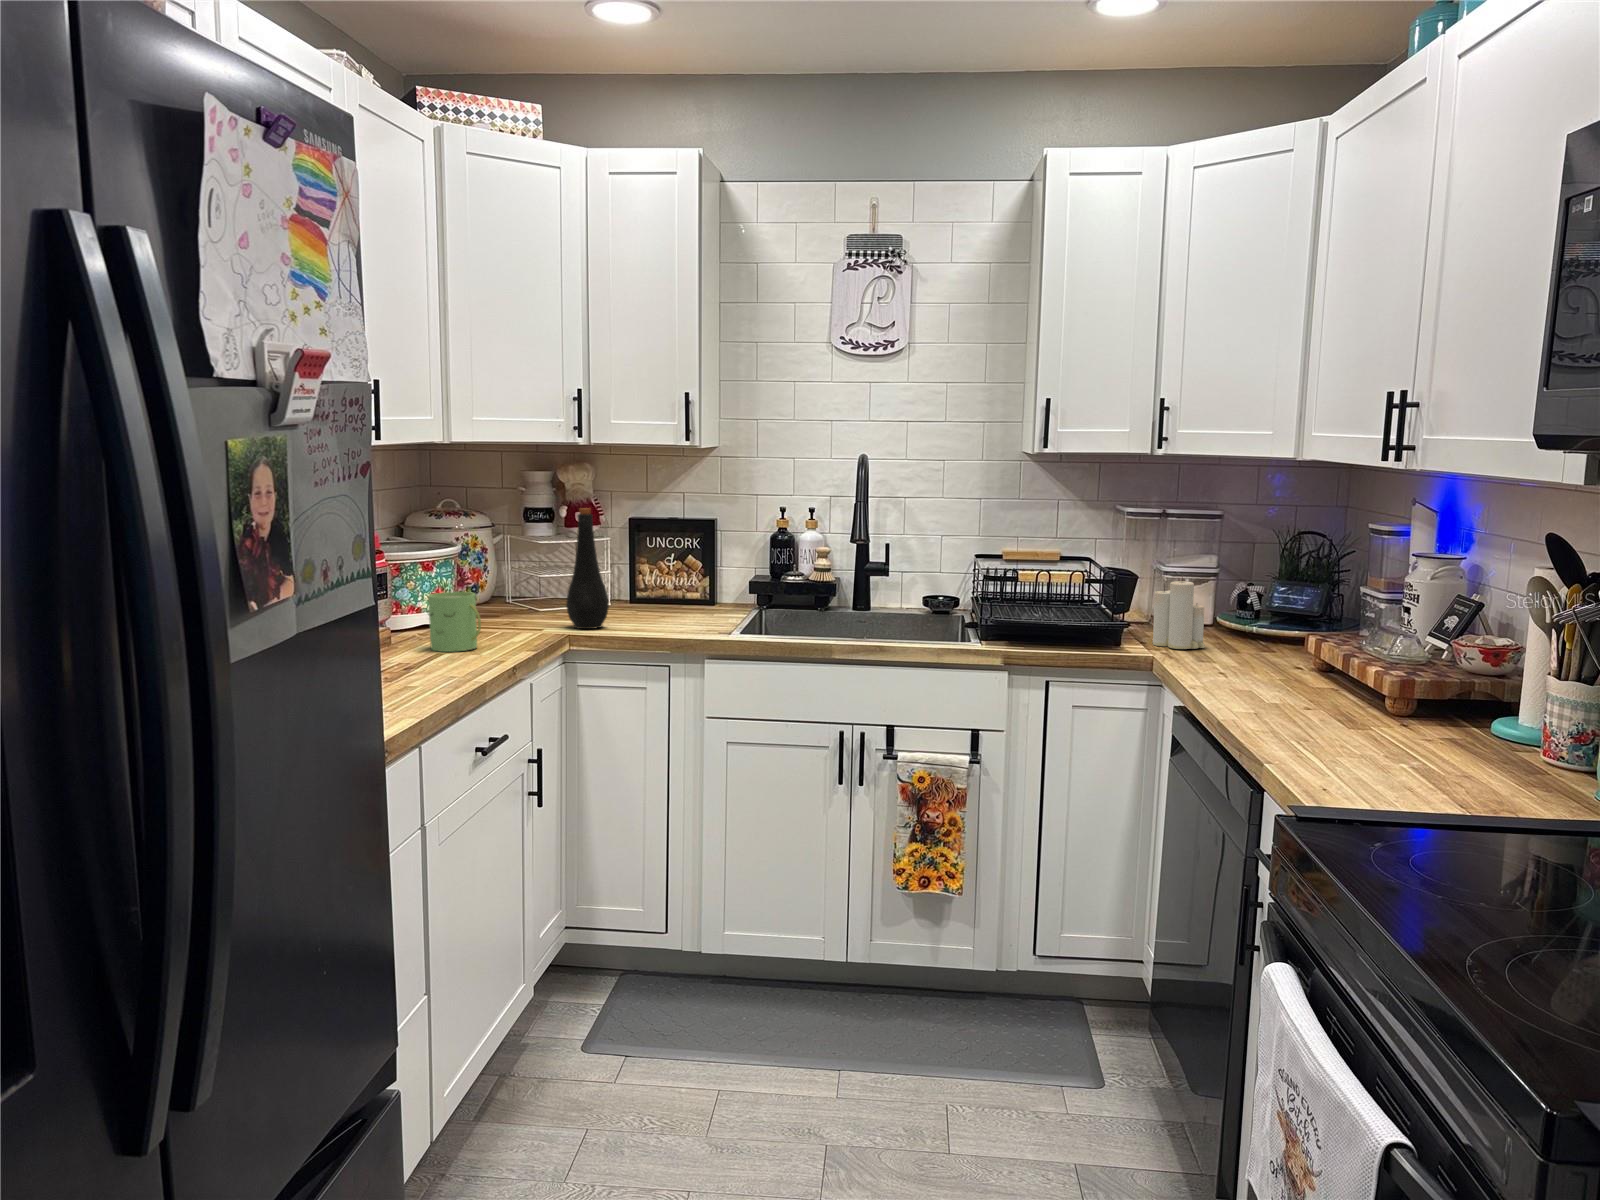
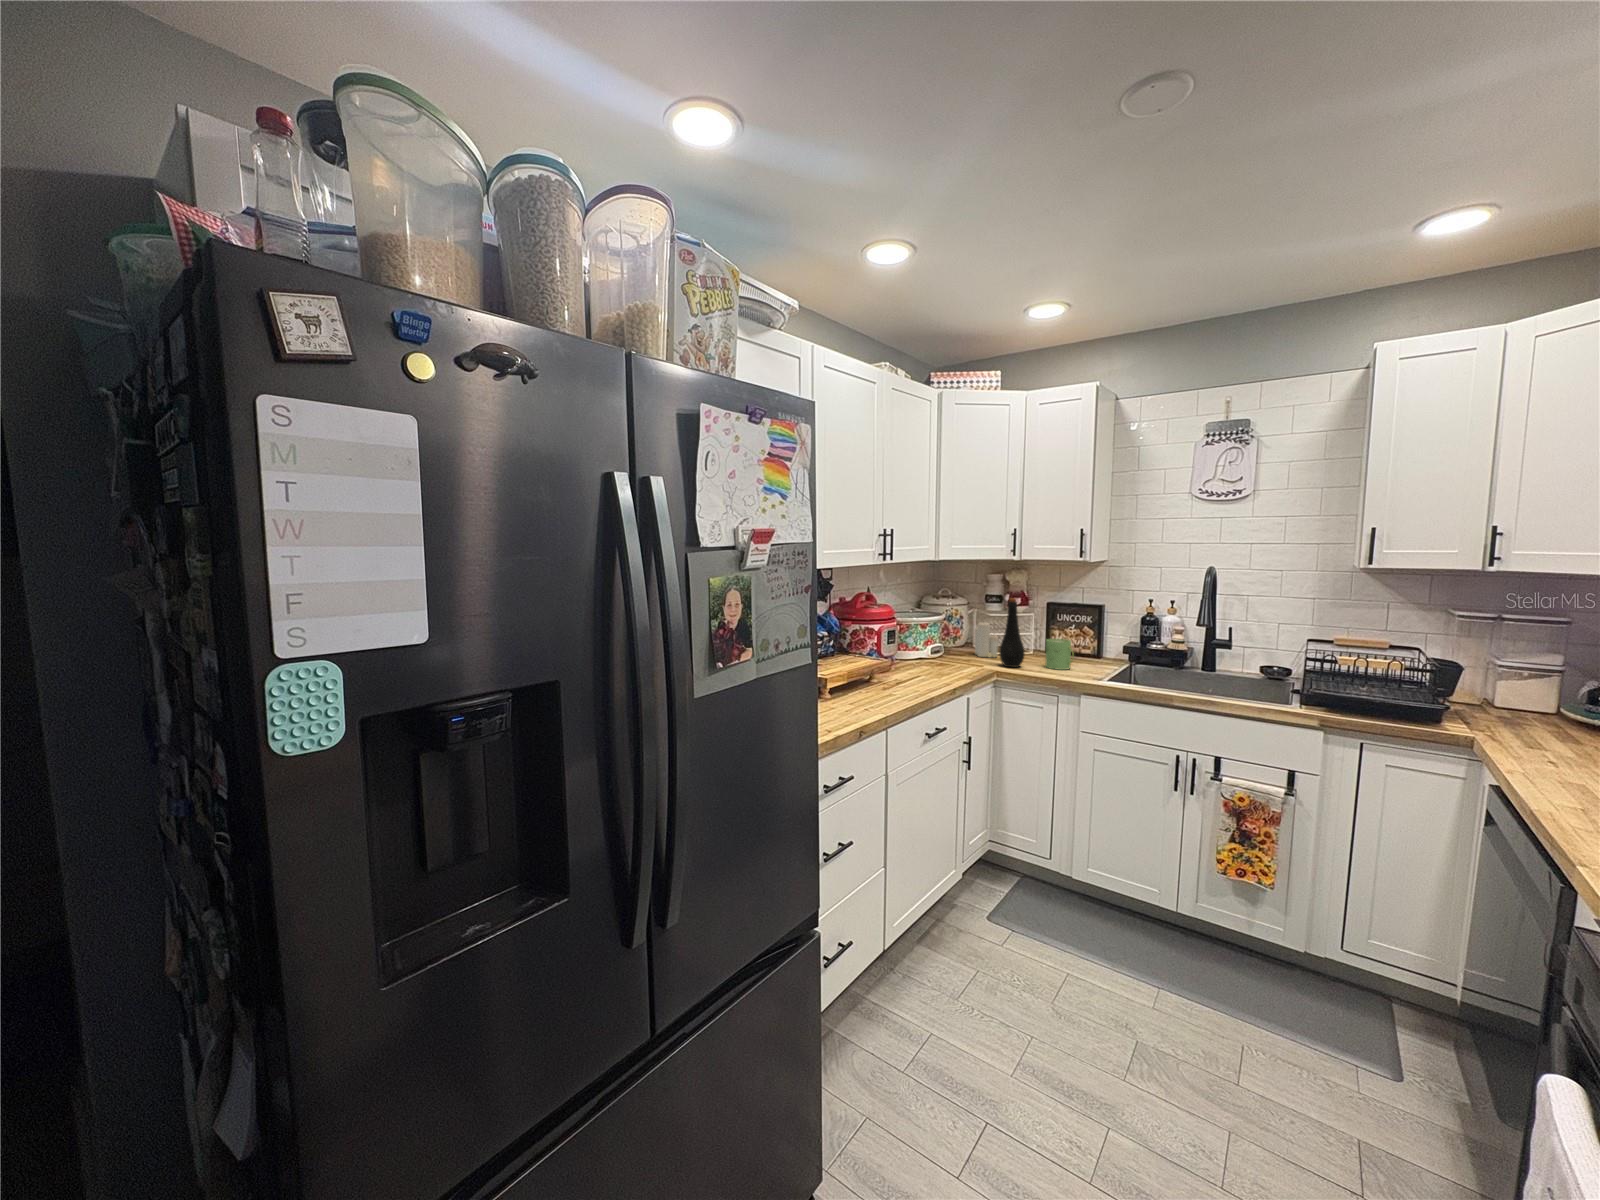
candle: present [1152,575,1205,649] -> present [975,622,998,657]
mug: present [428,592,481,652] -> present [1046,639,1074,670]

